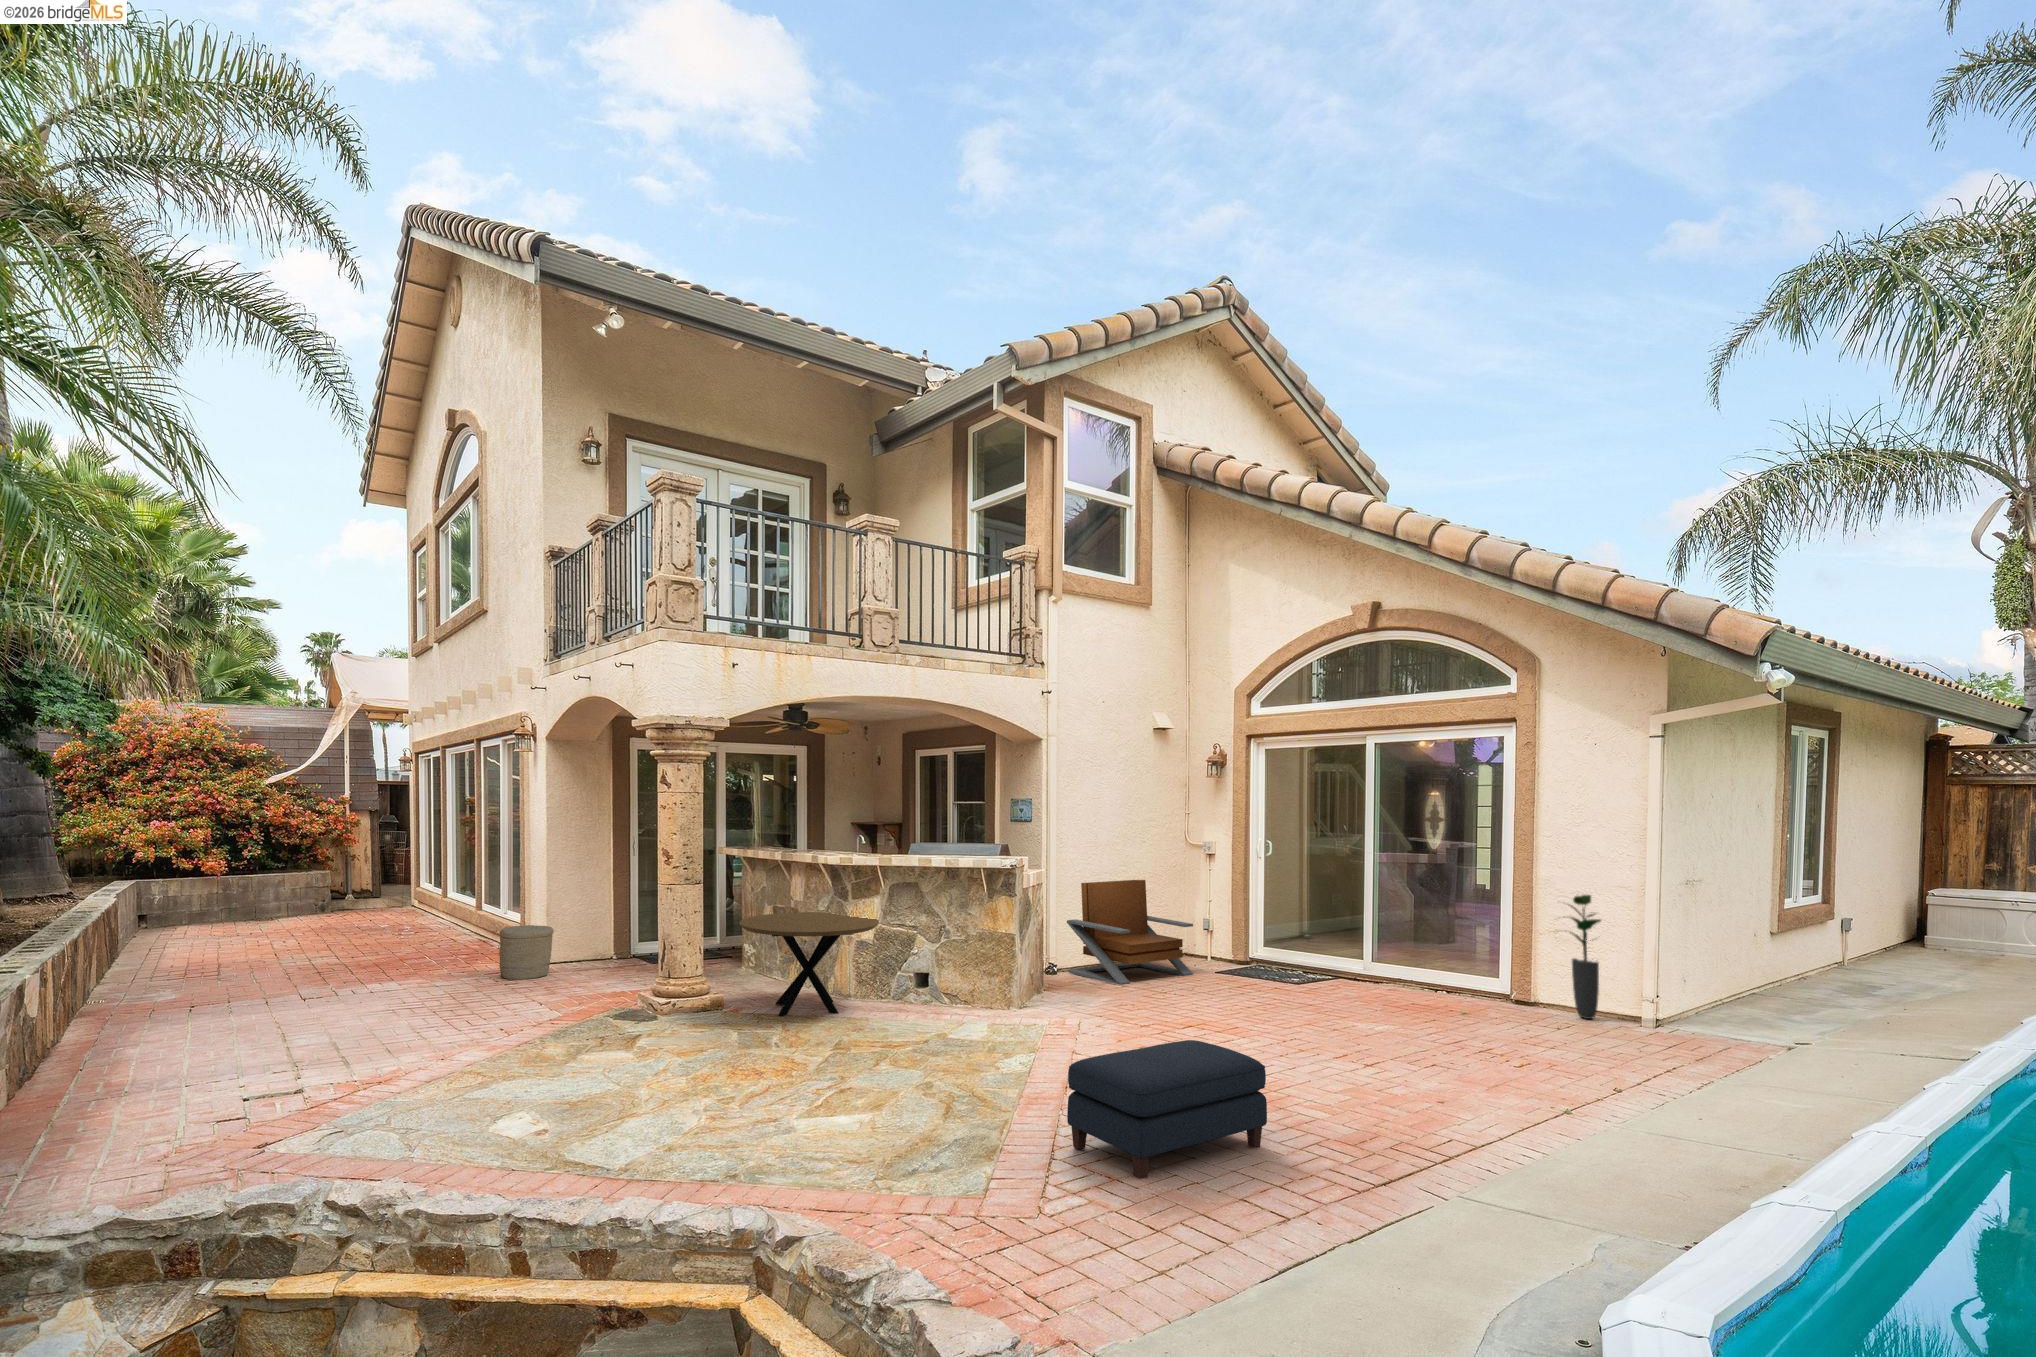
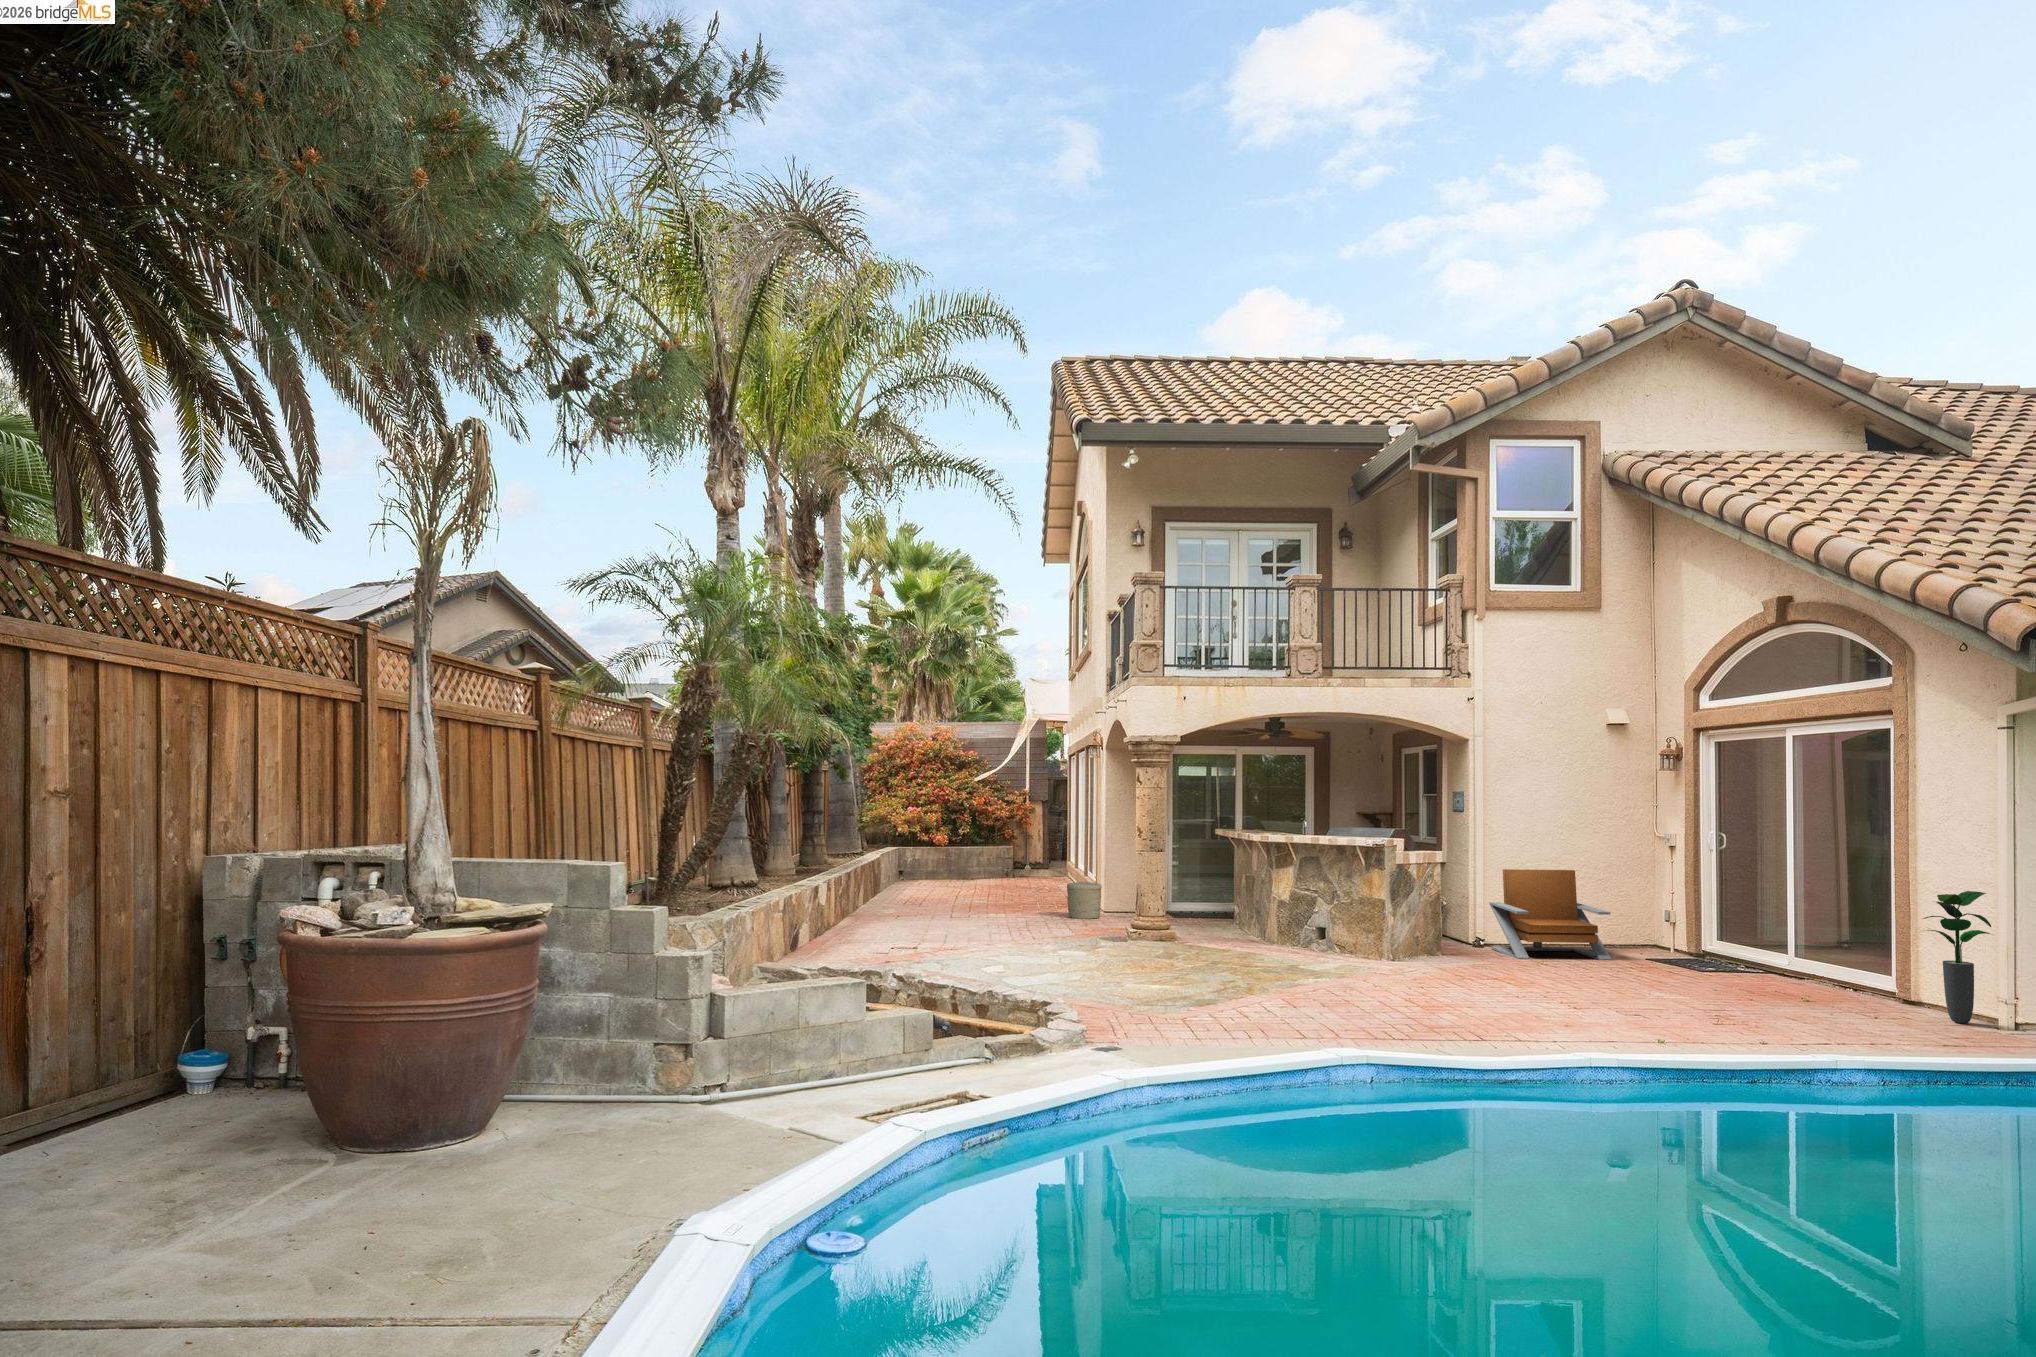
dining table: present [740,912,879,1017] -> none [1181,878,1284,952]
ottoman: present [1067,1040,1267,1179] -> none [1254,955,1382,1024]

